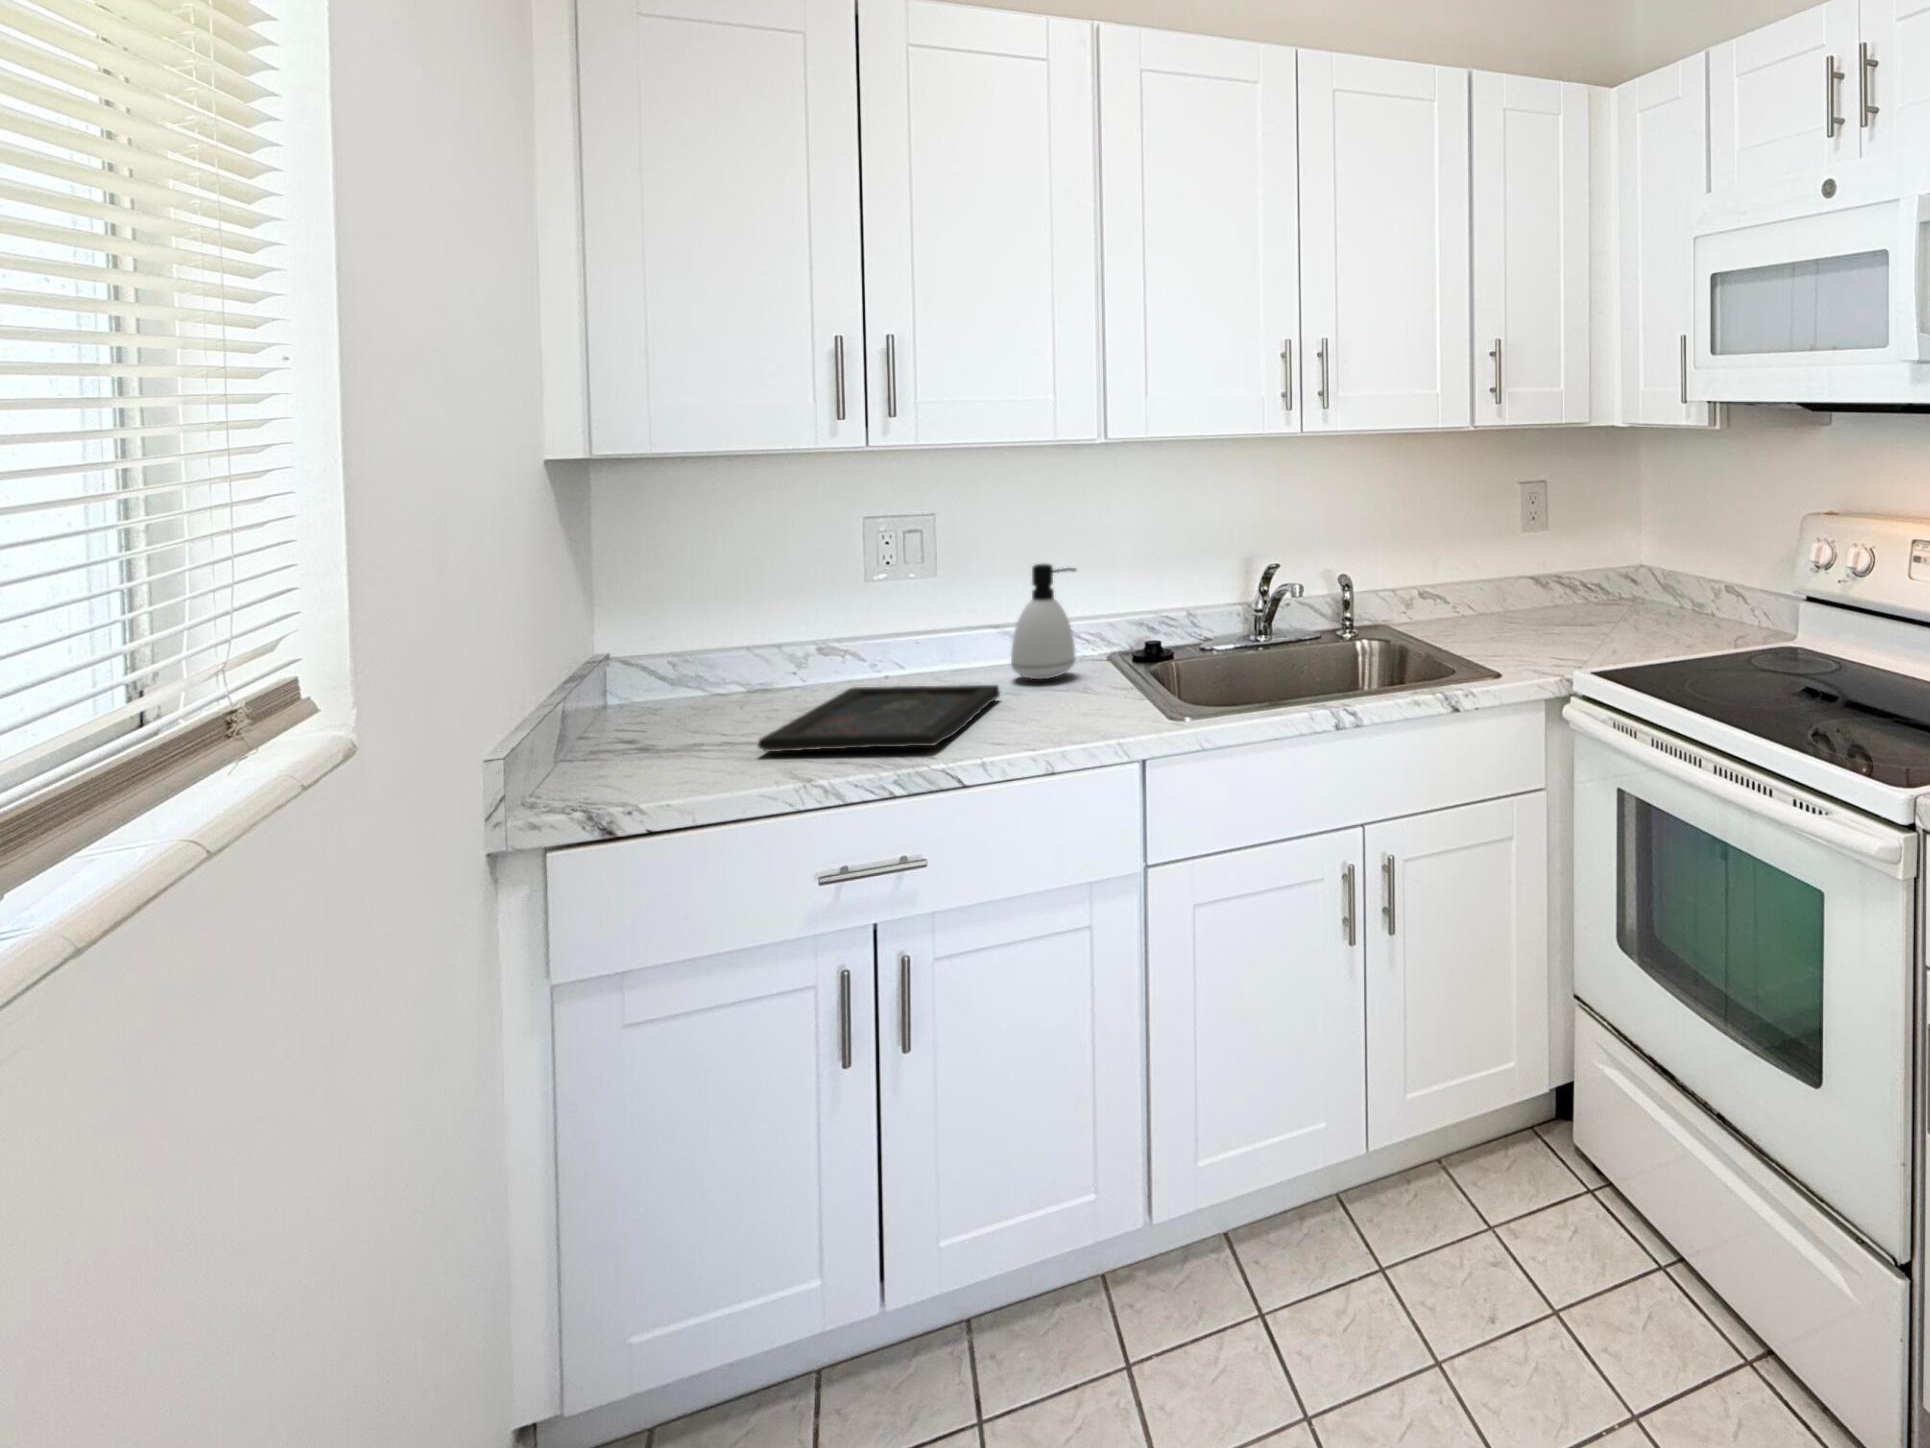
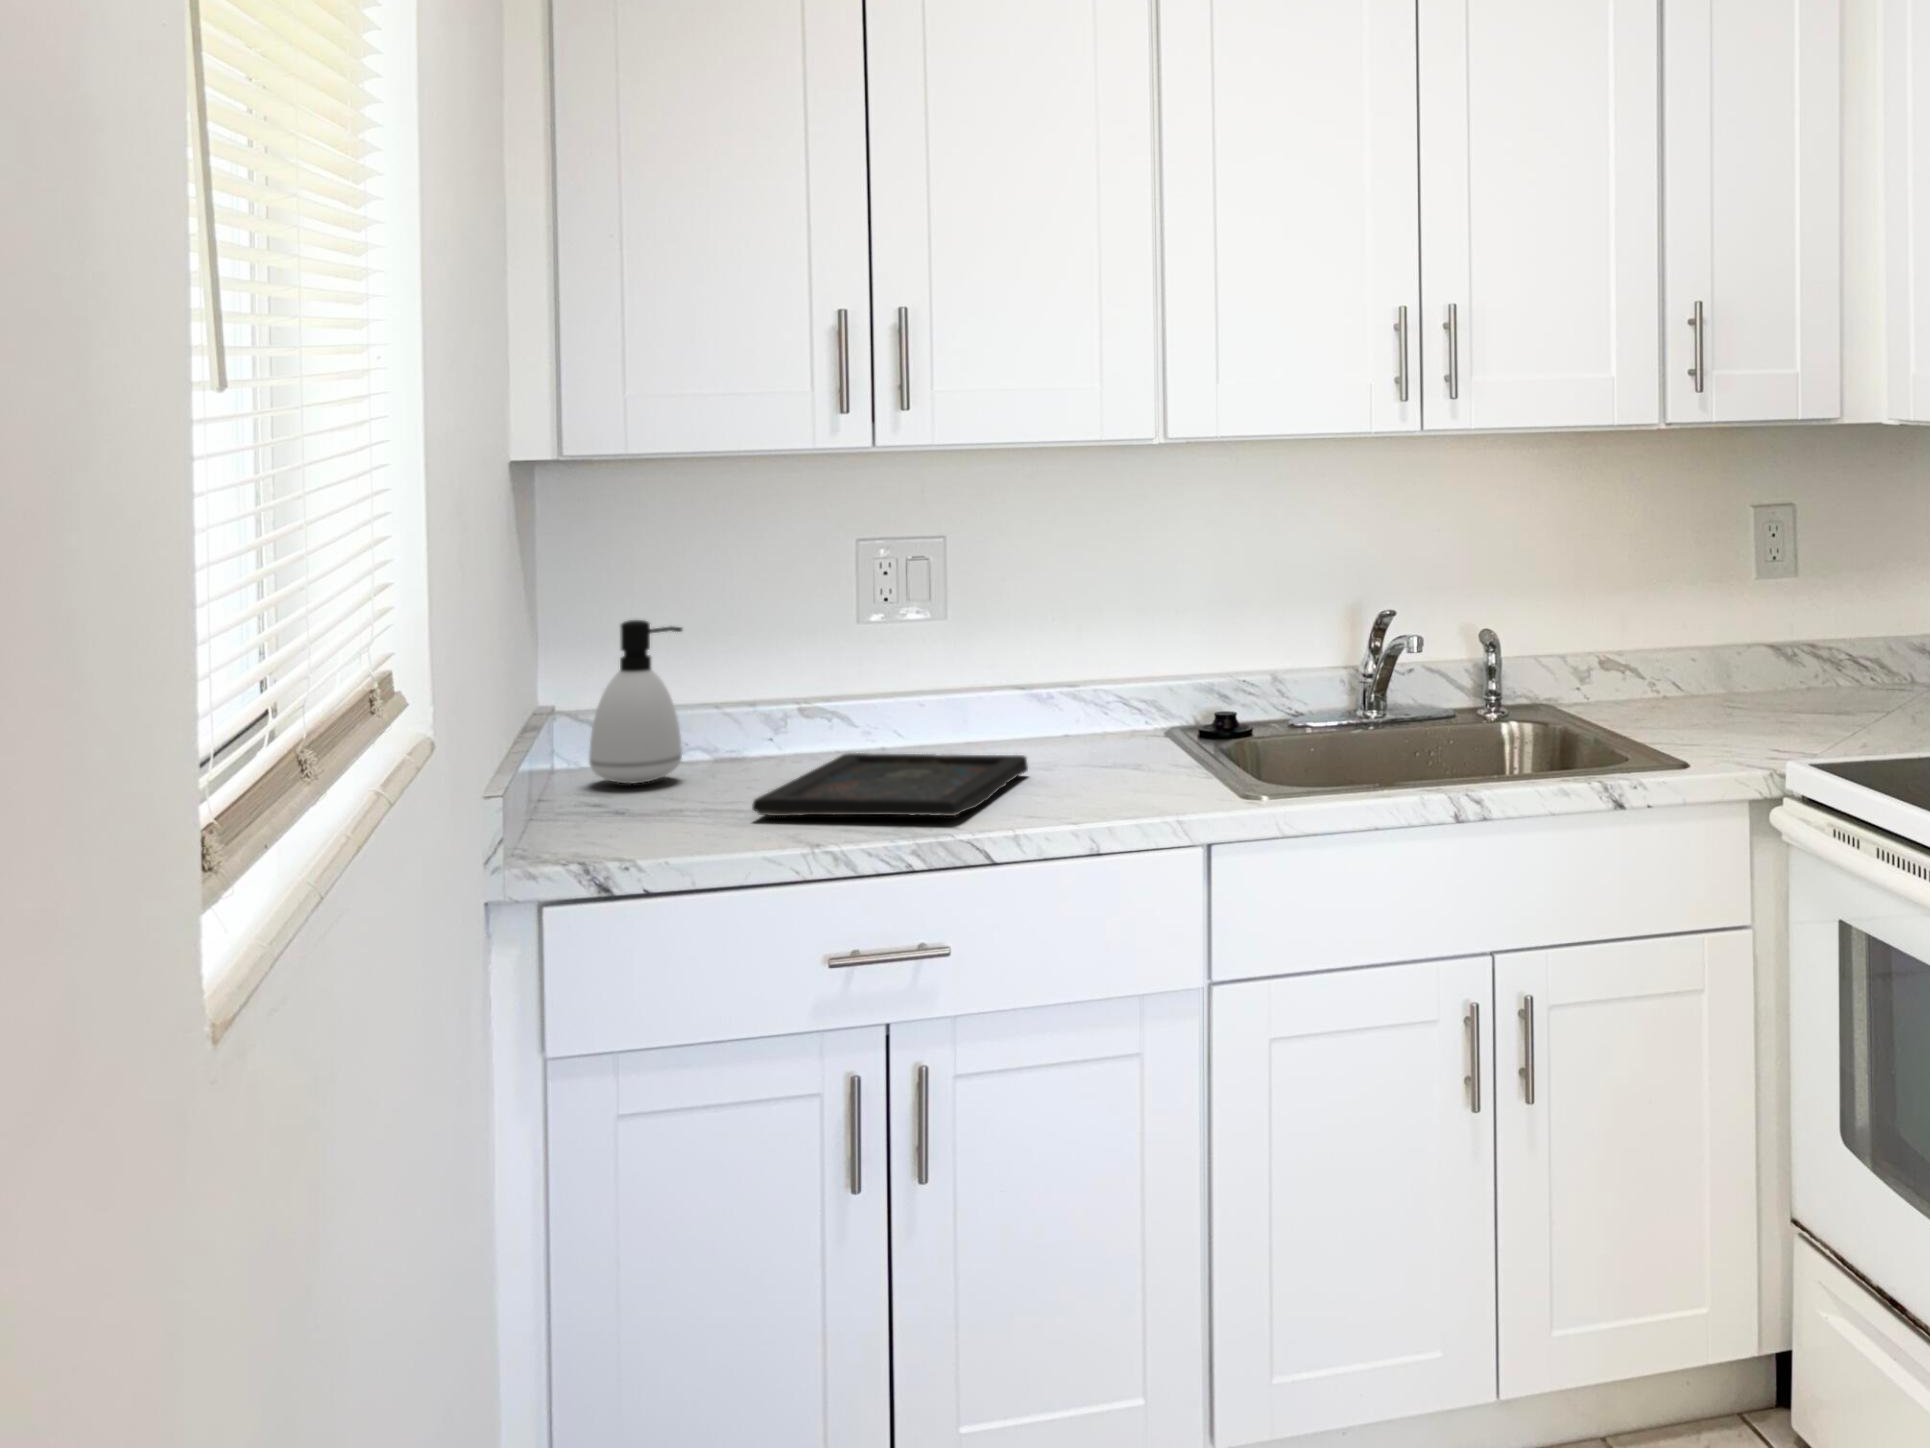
soap dispenser: present [1011,564,1077,679] -> present [589,620,682,784]

